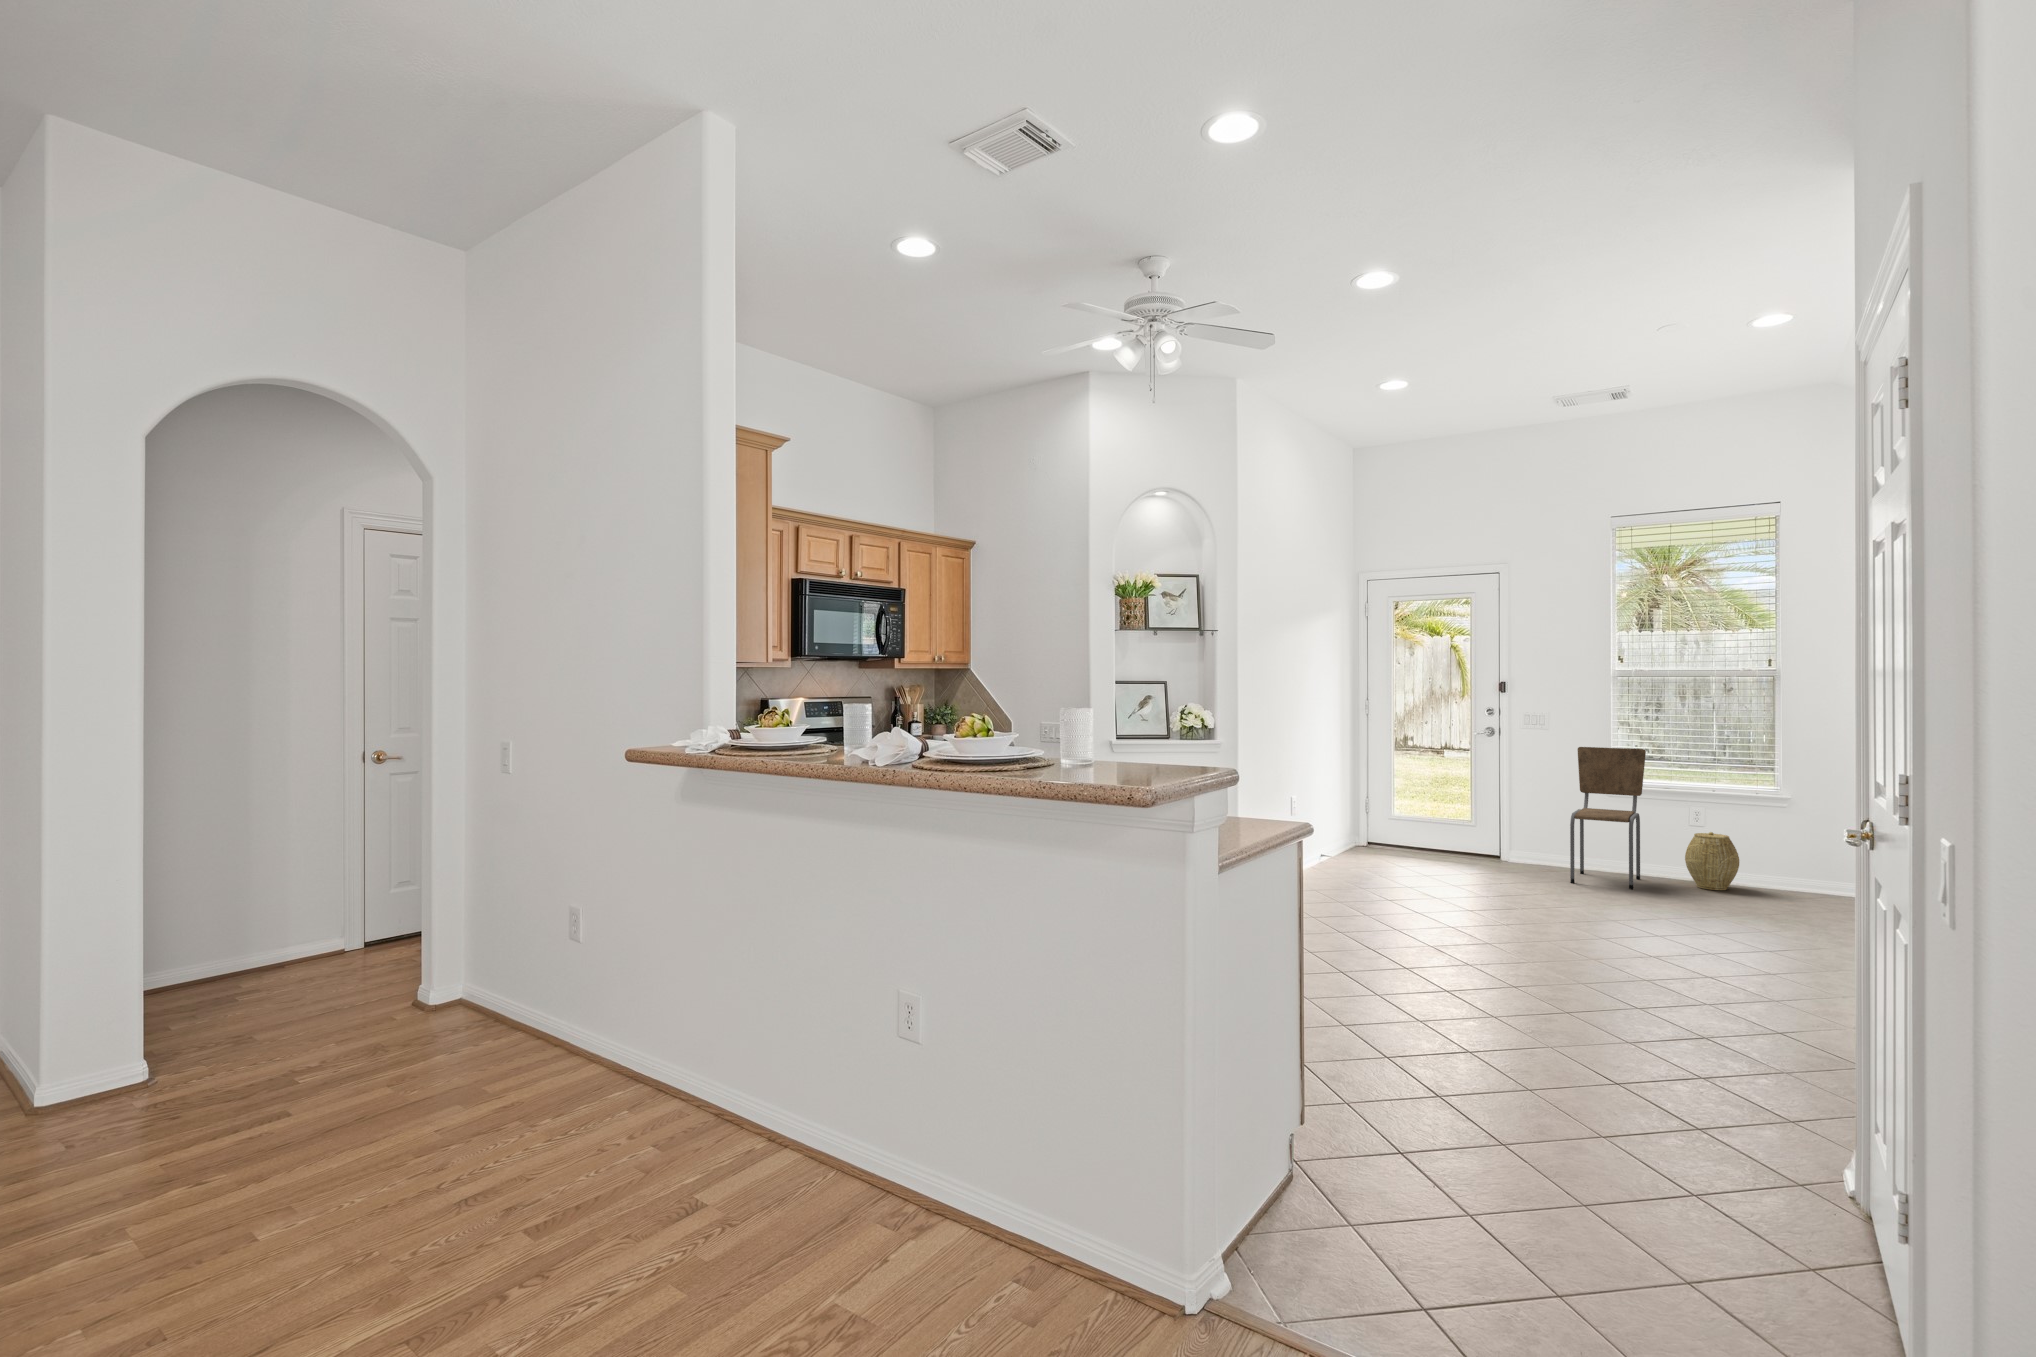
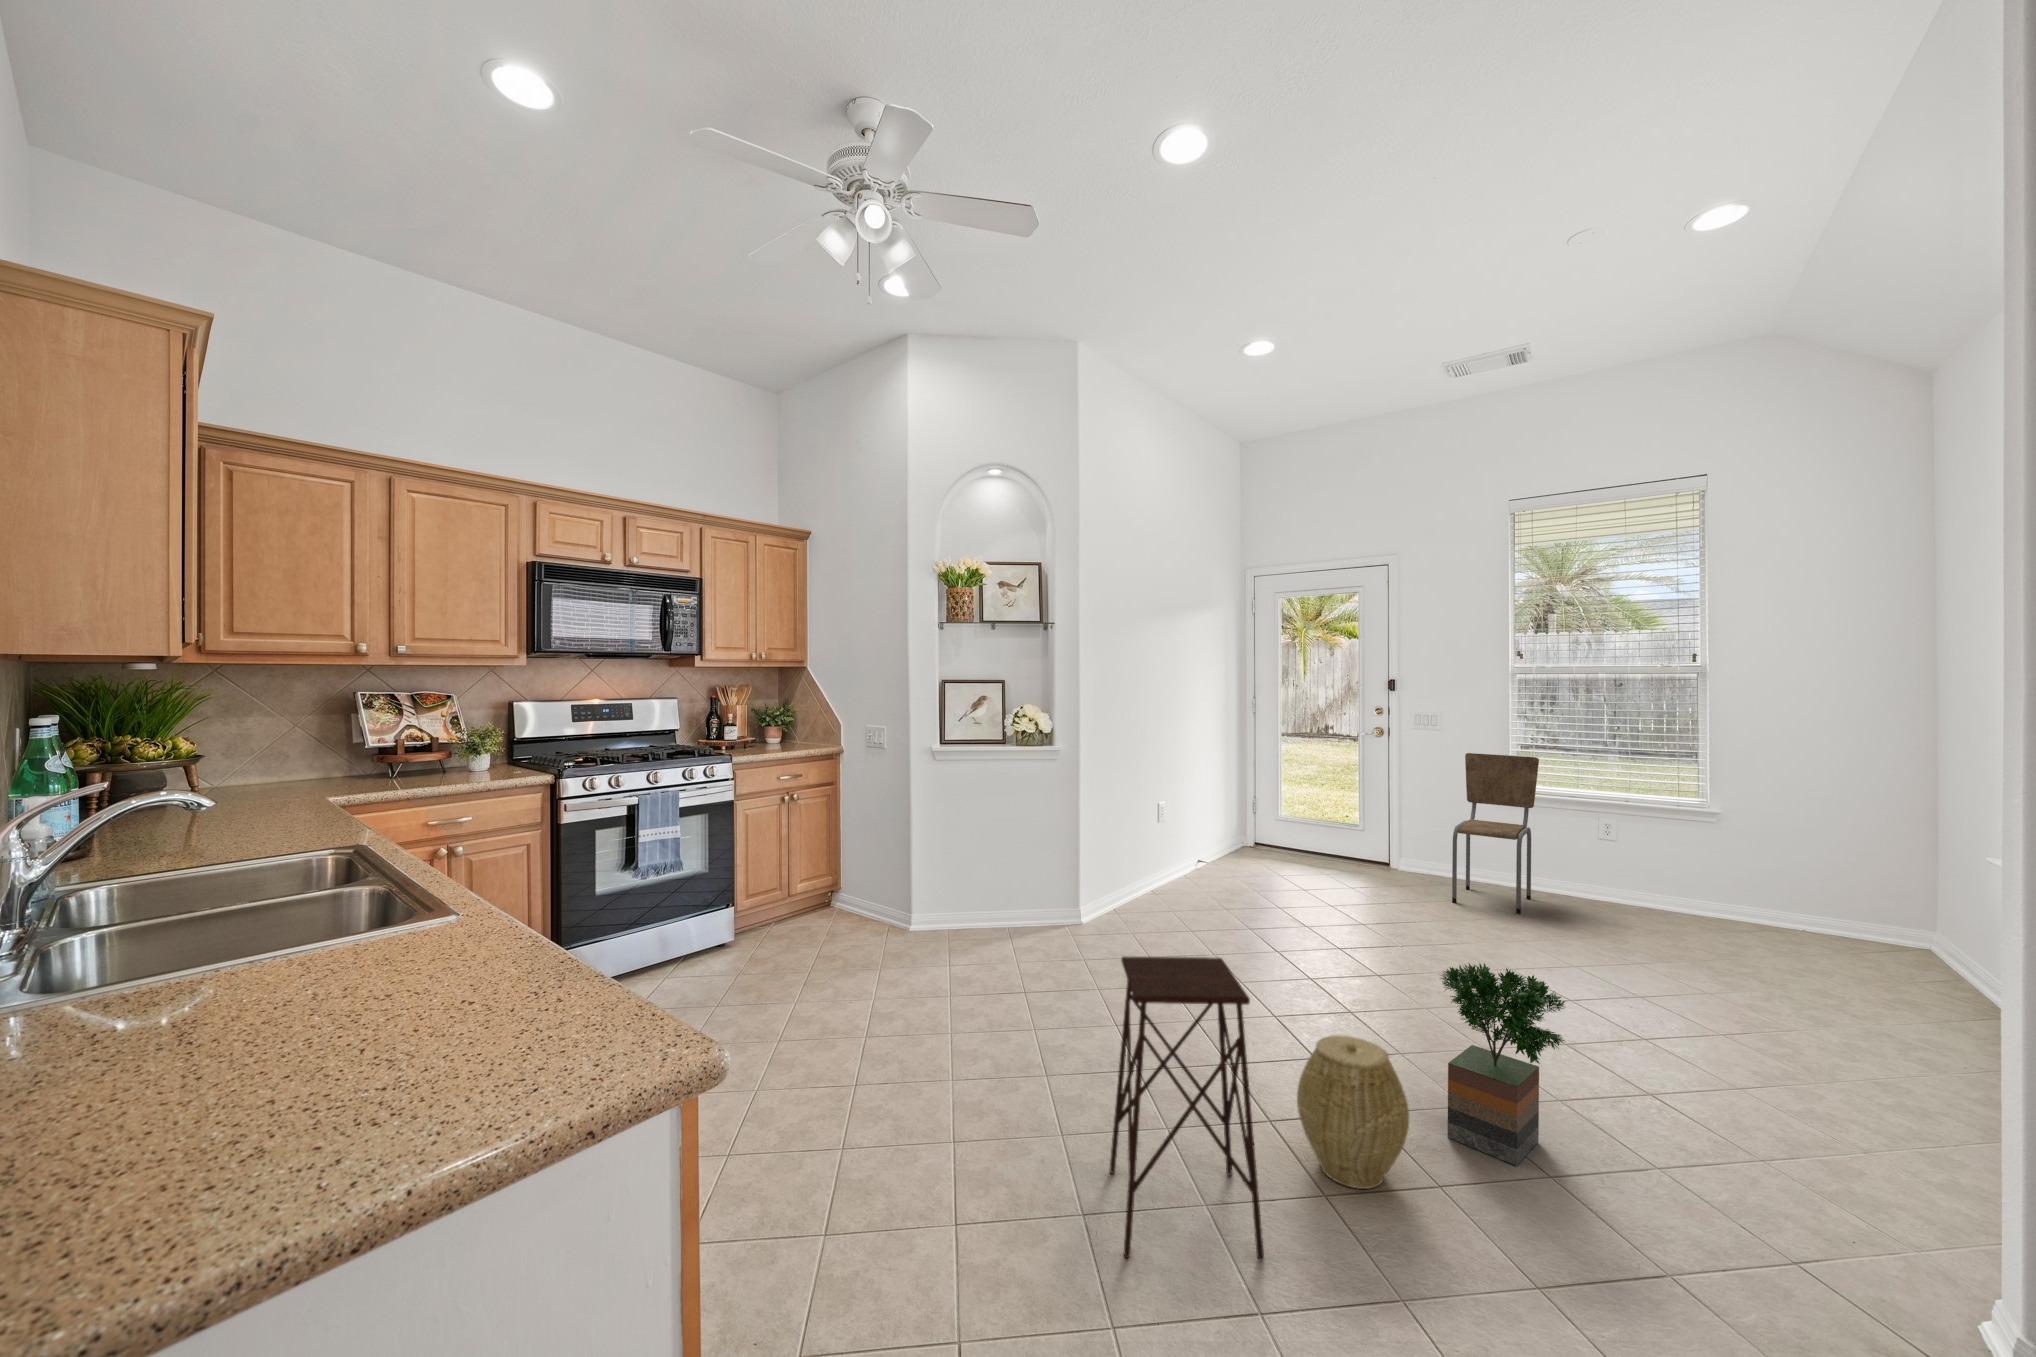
woven basket: present [1685,832,1739,890] -> present [1297,1035,1409,1189]
side table: none [1375,871,1502,1058] -> present [1110,956,1264,1260]
potted tree: none [1595,882,1690,1019] -> present [1441,963,1565,1166]

